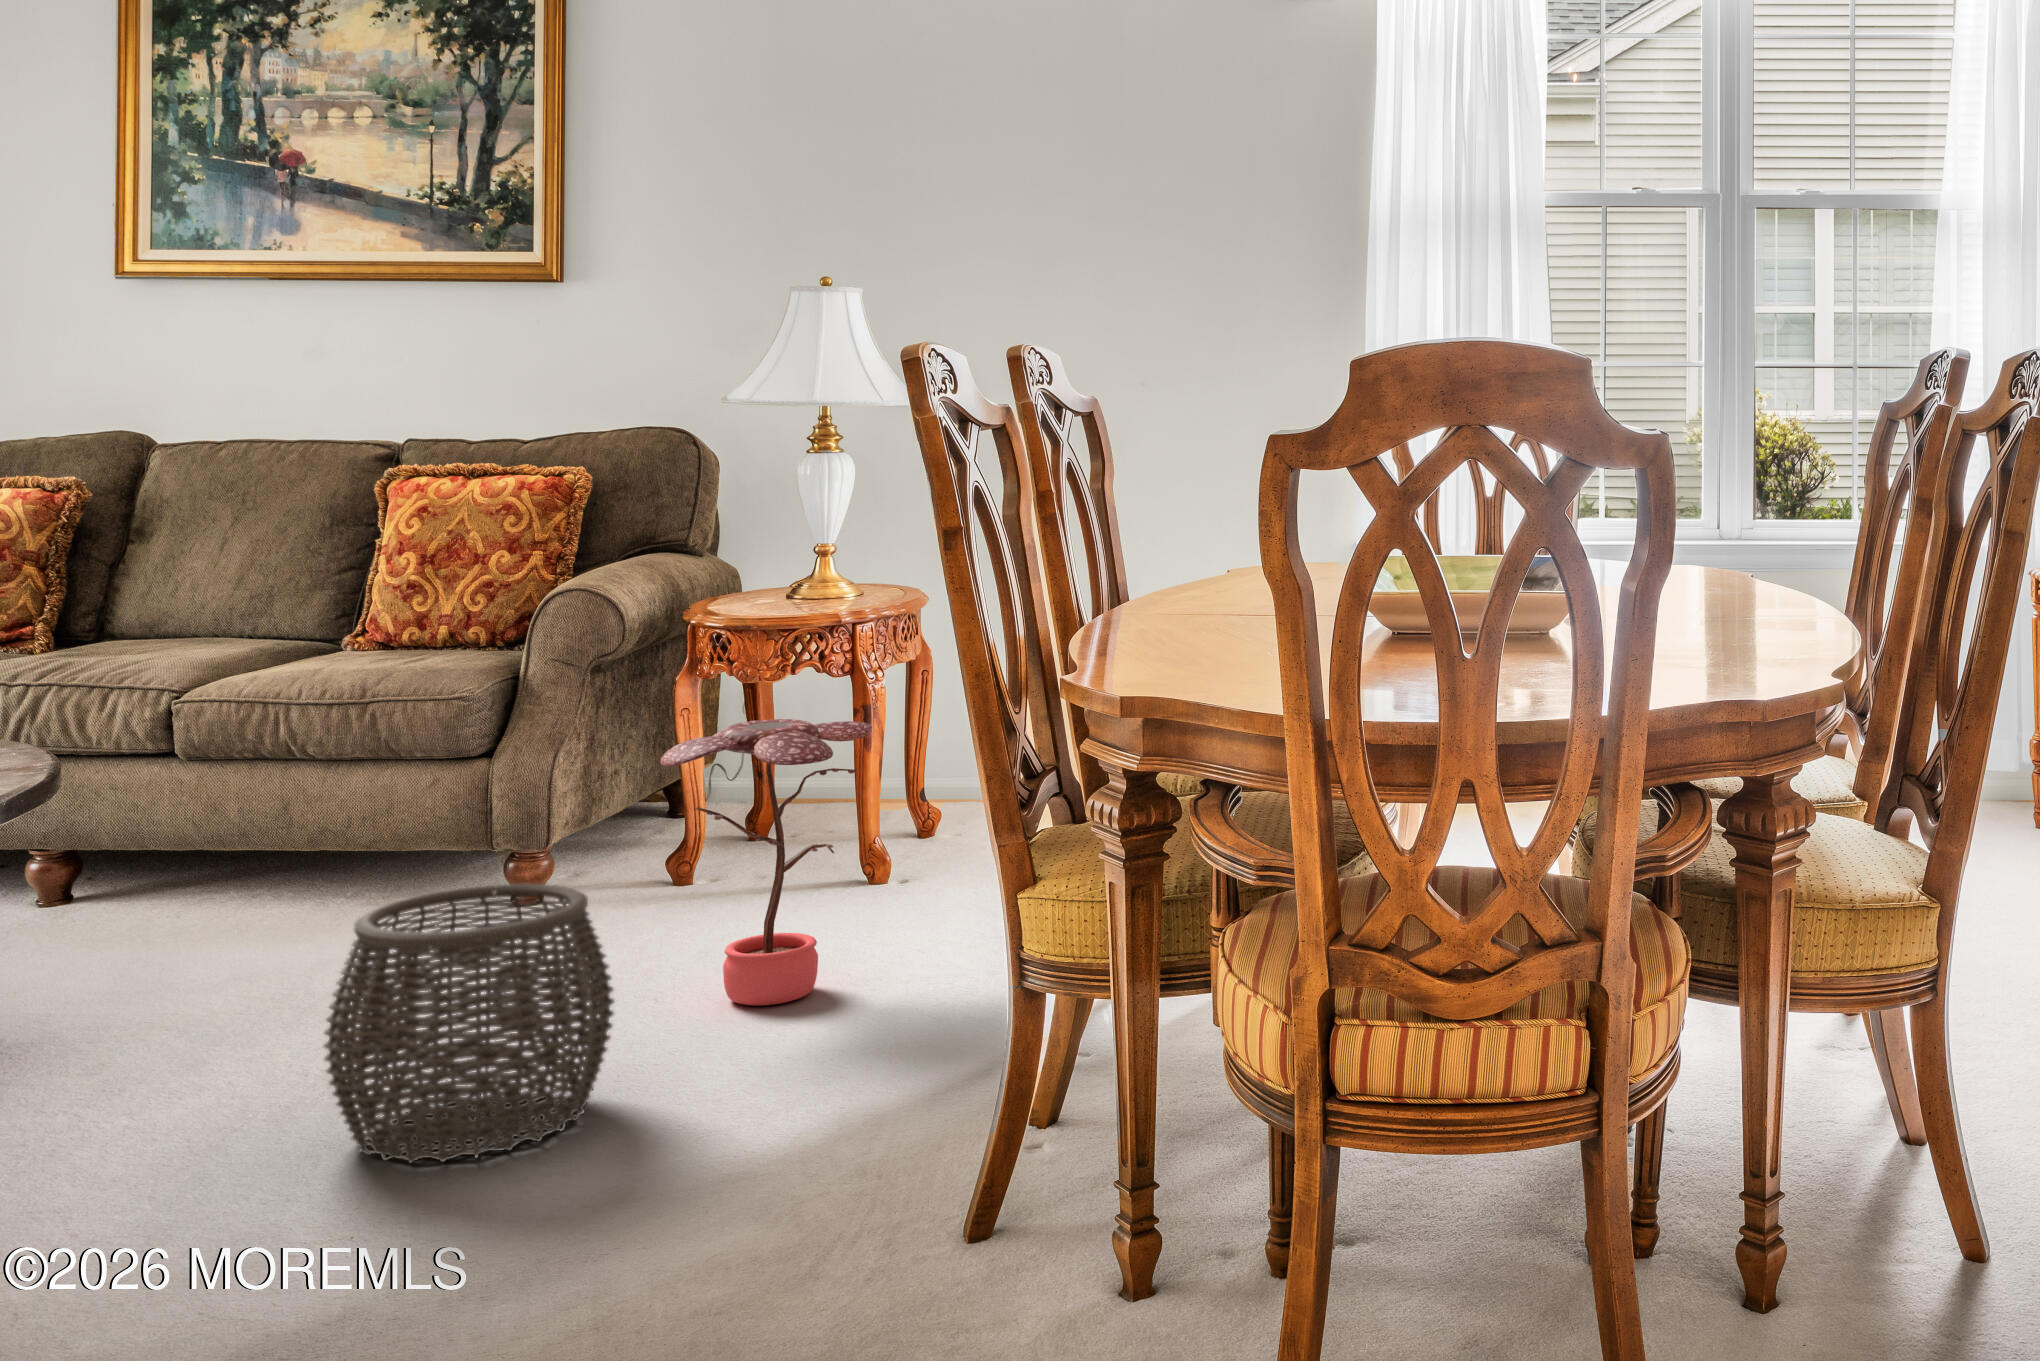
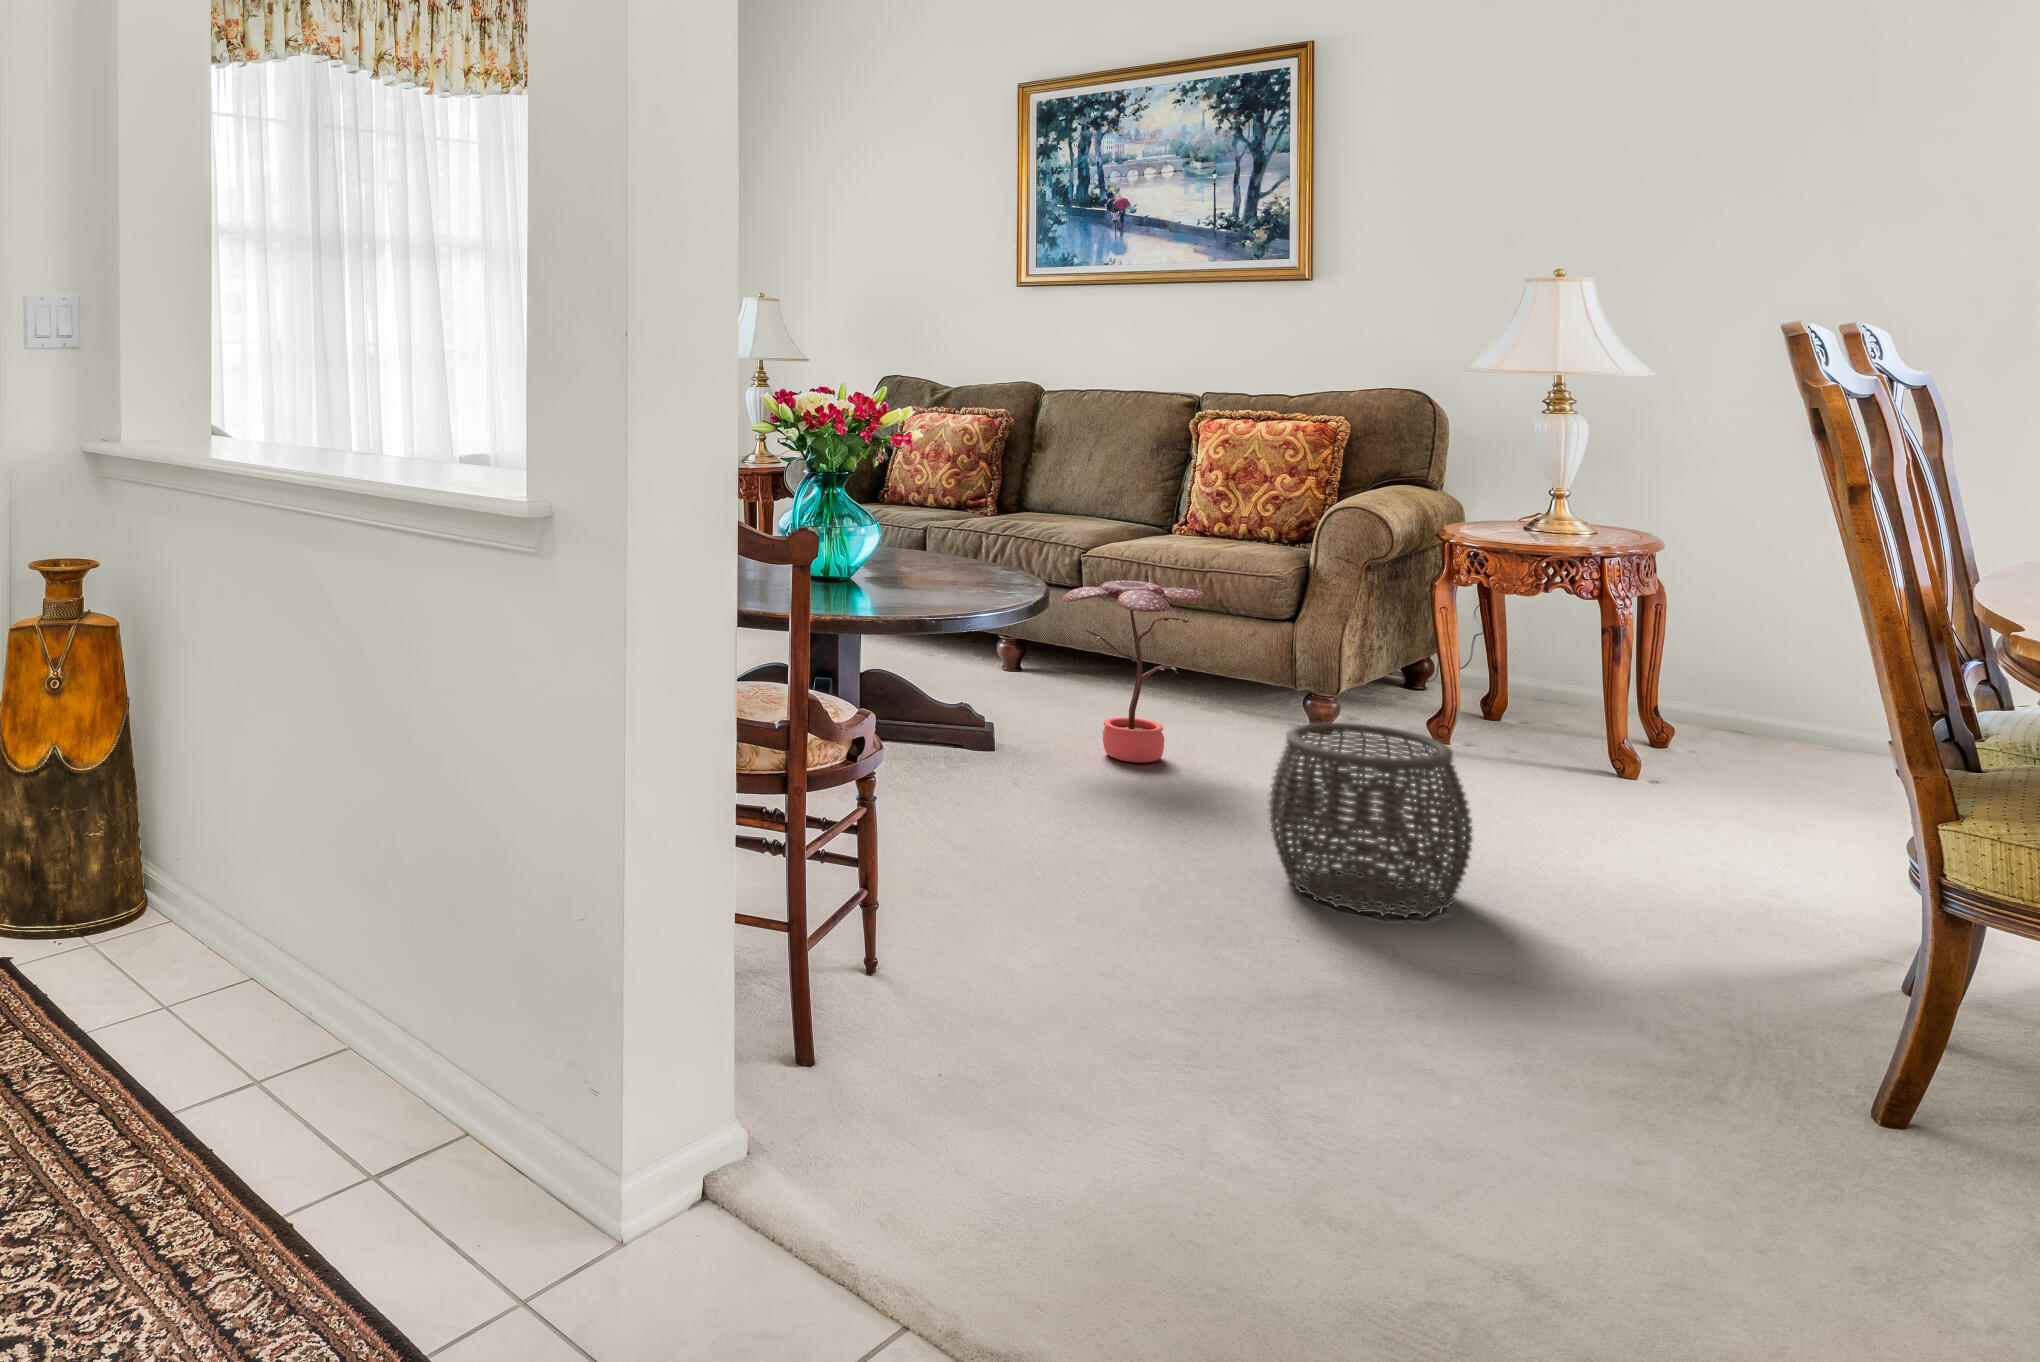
potted plant: present [661,719,872,1006] -> present [1062,580,1203,763]

